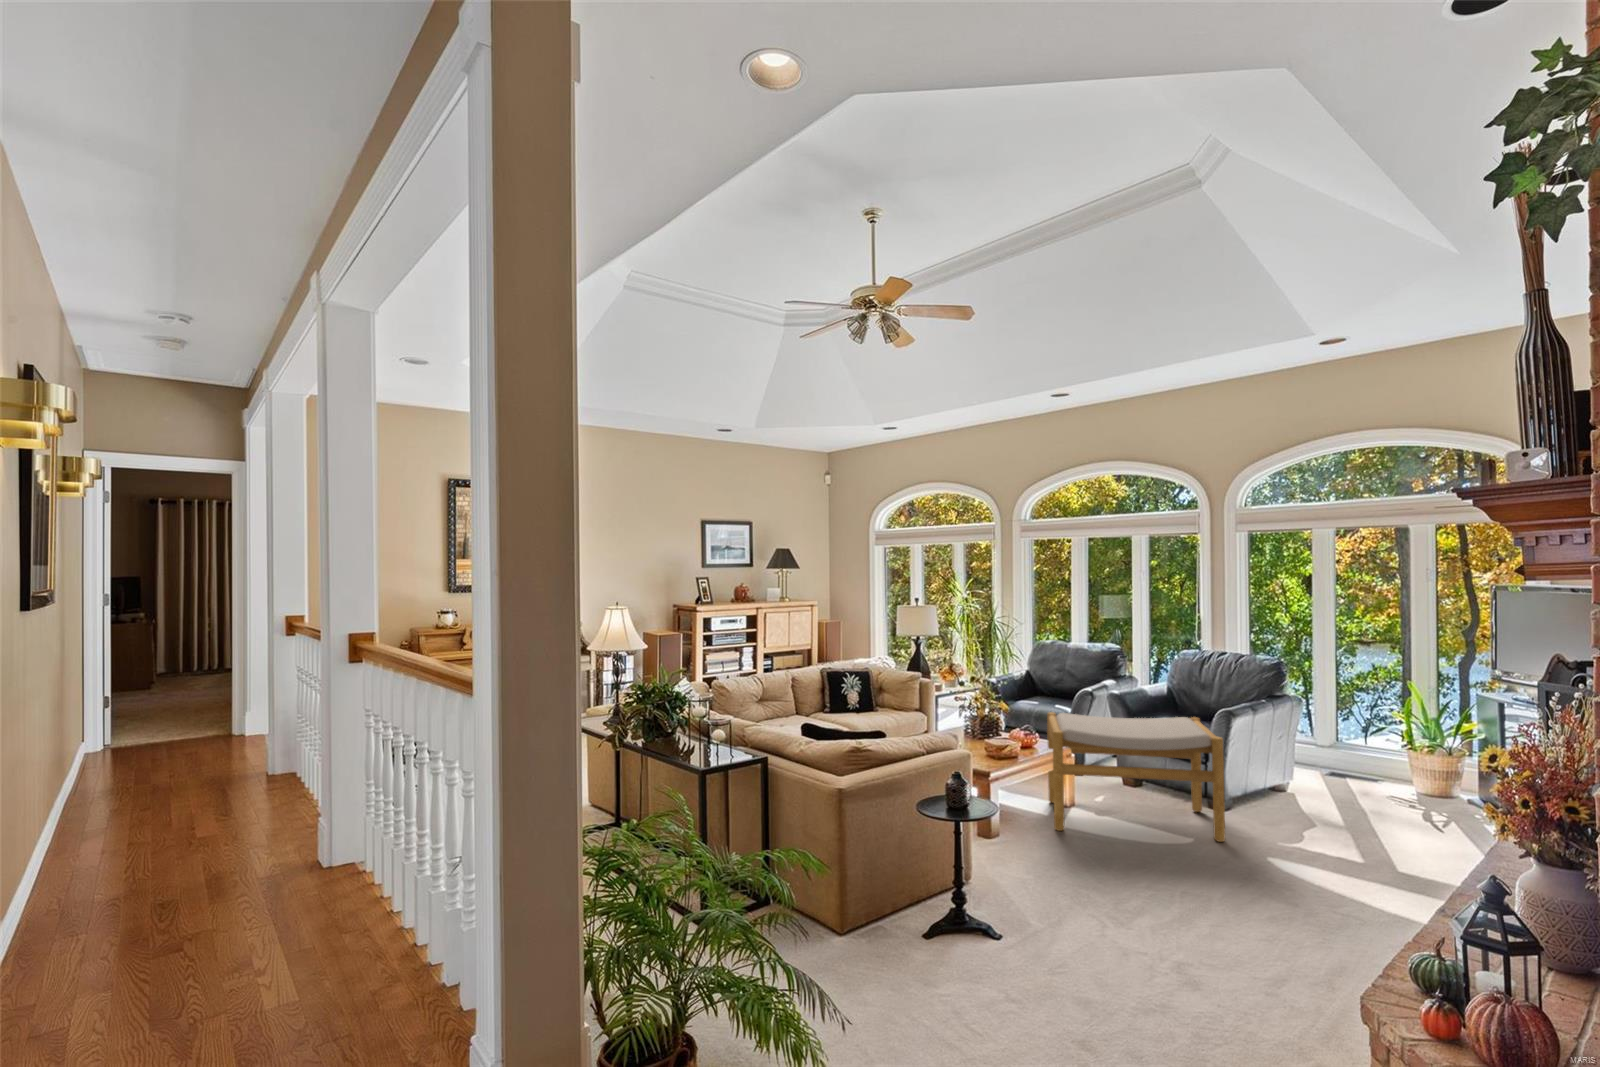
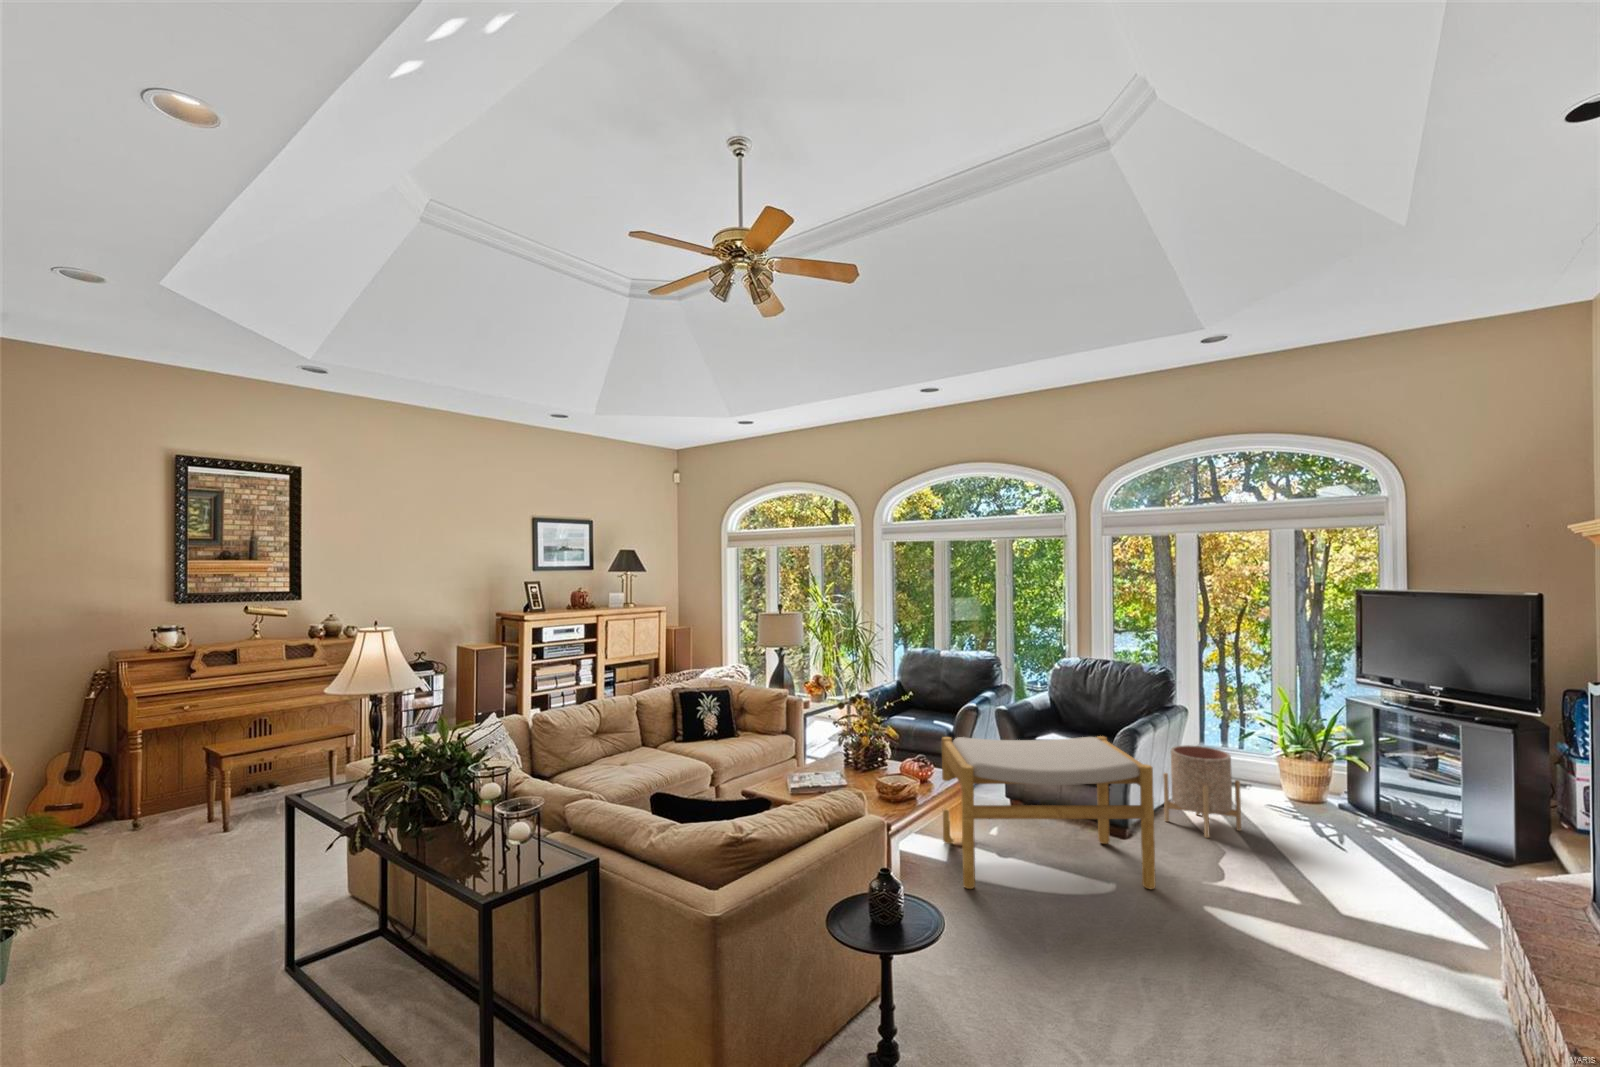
planter: none [1267,733,1341,815] -> present [1163,745,1241,838]

